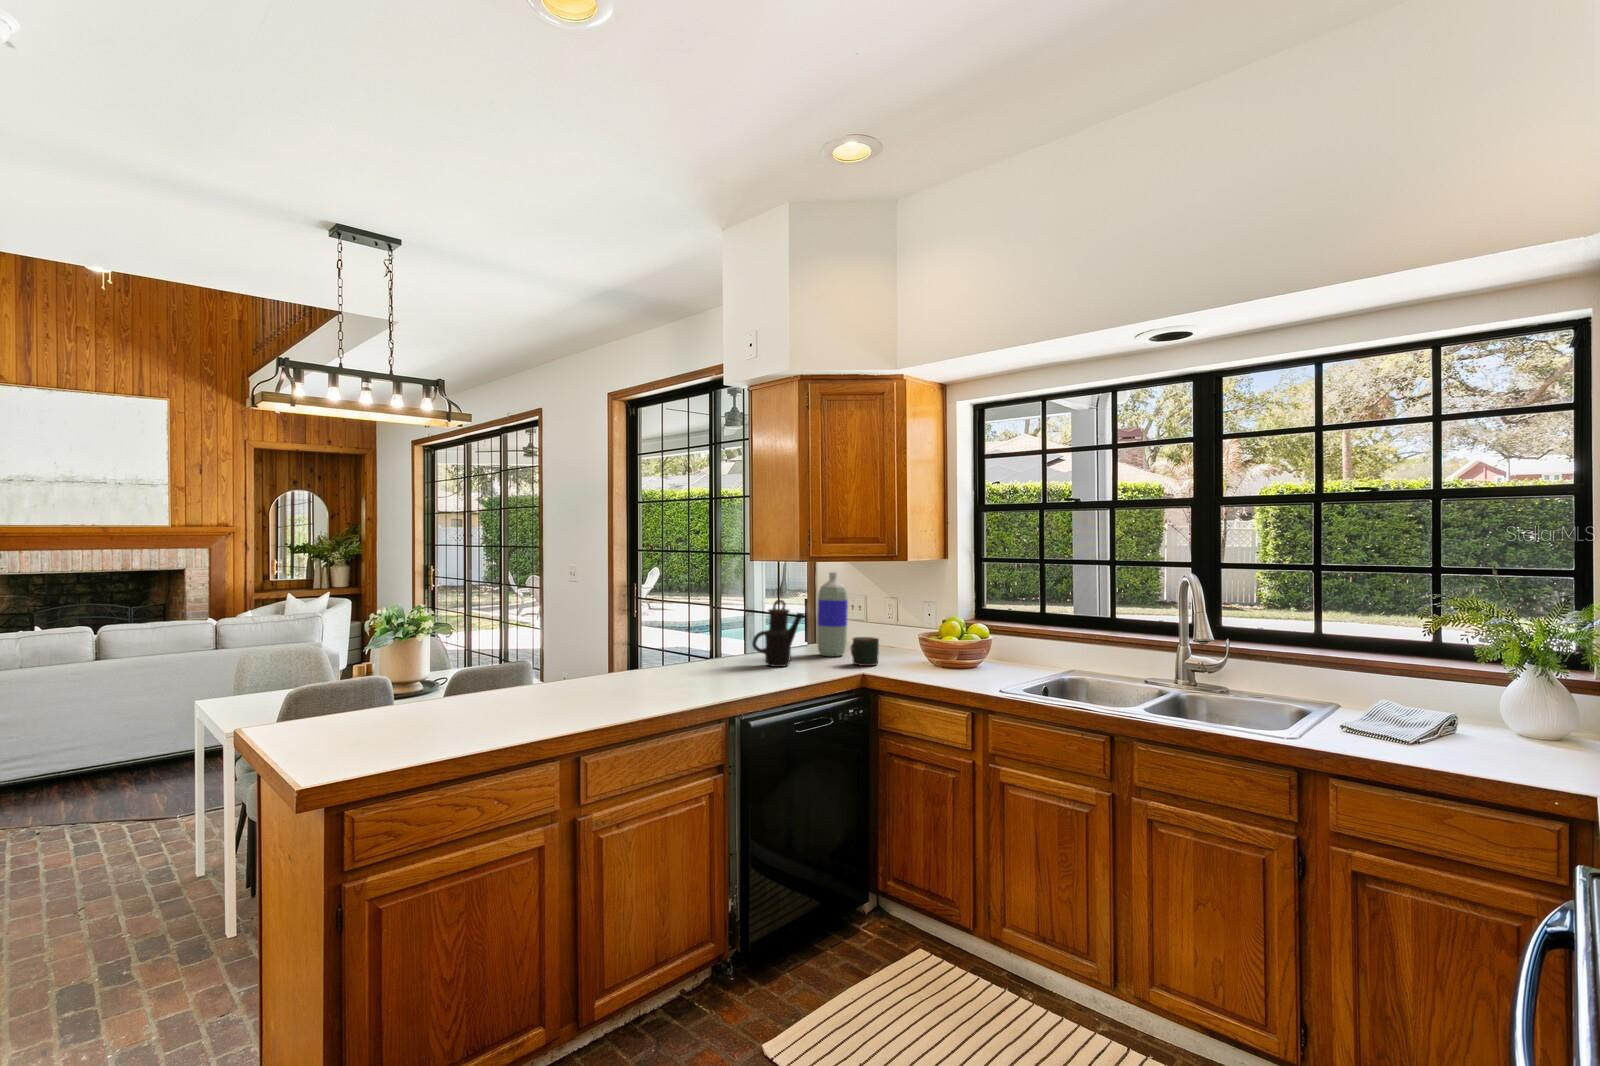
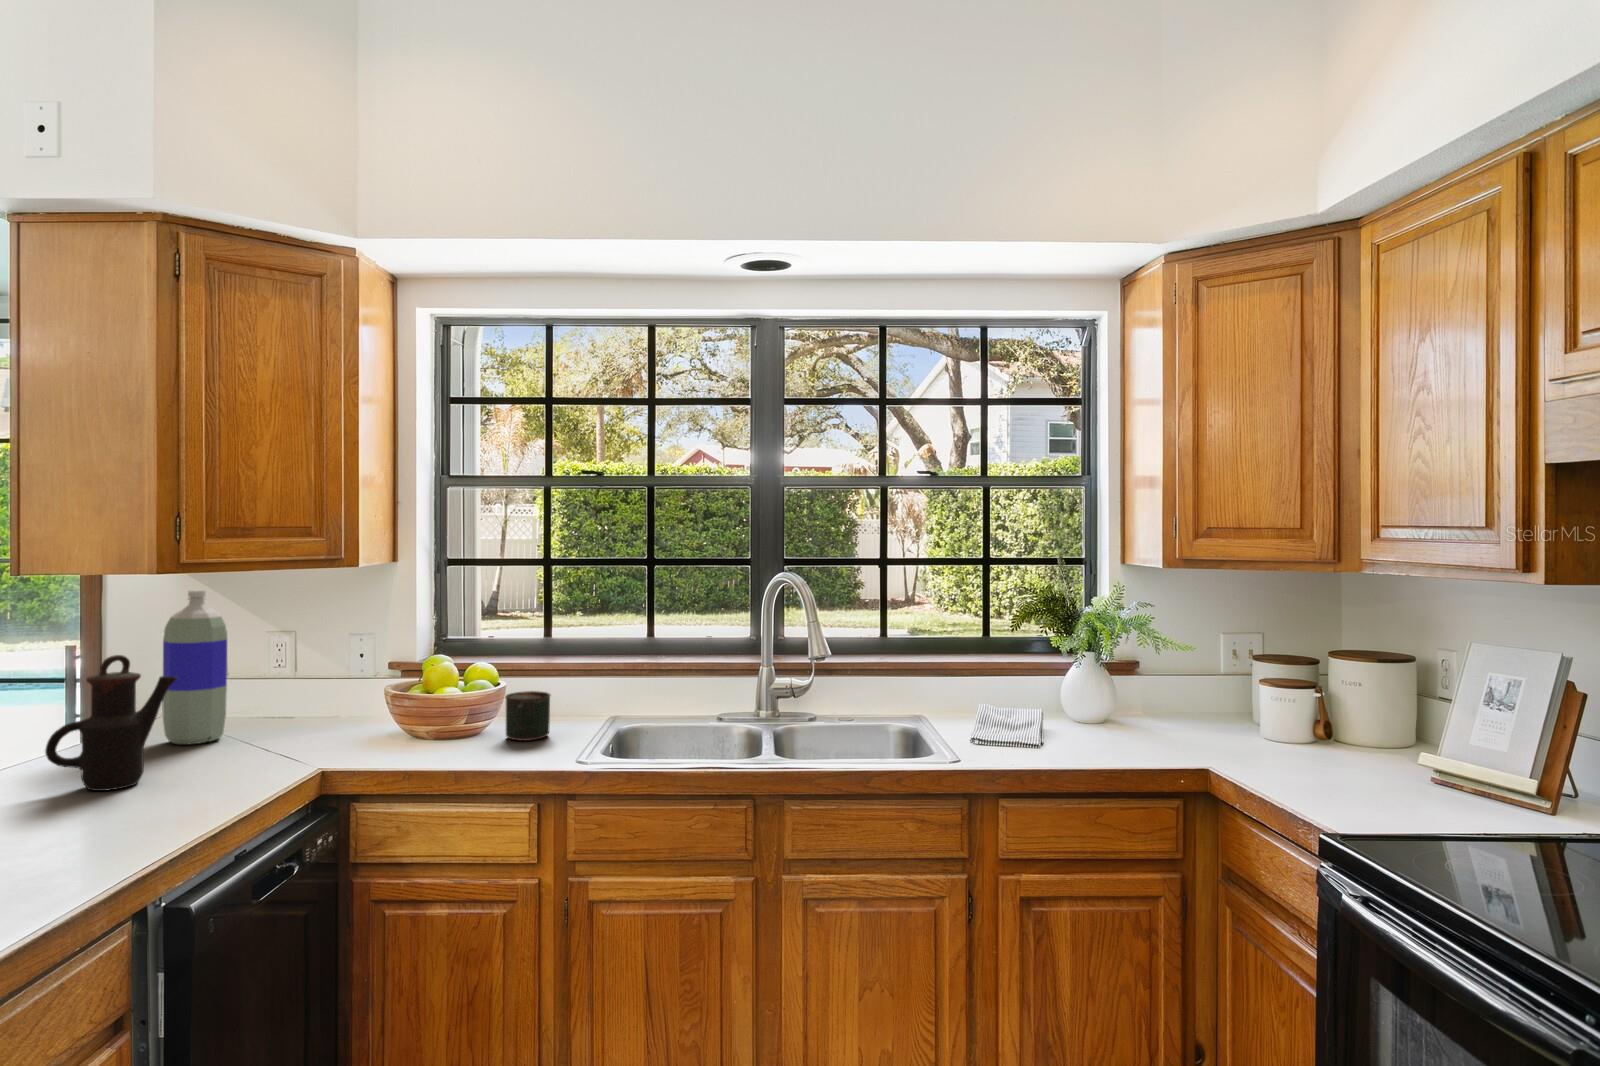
mug: present [850,637,879,666] -> present [505,691,550,741]

